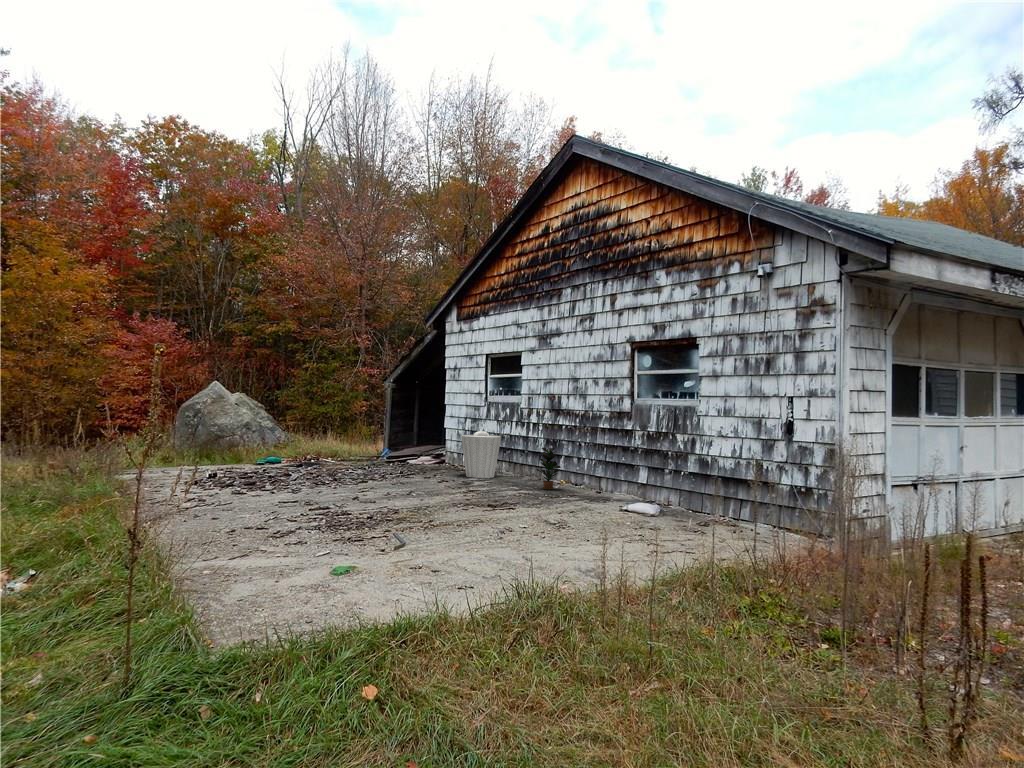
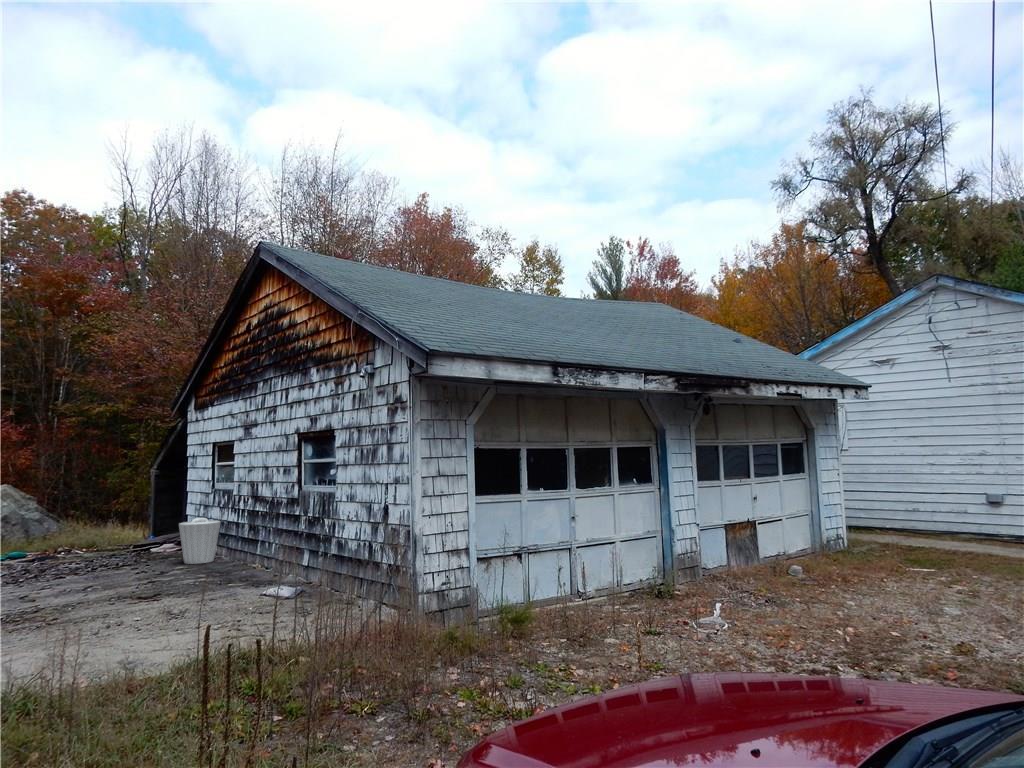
potted plant: present [536,448,561,489] -> none [231,533,256,574]

